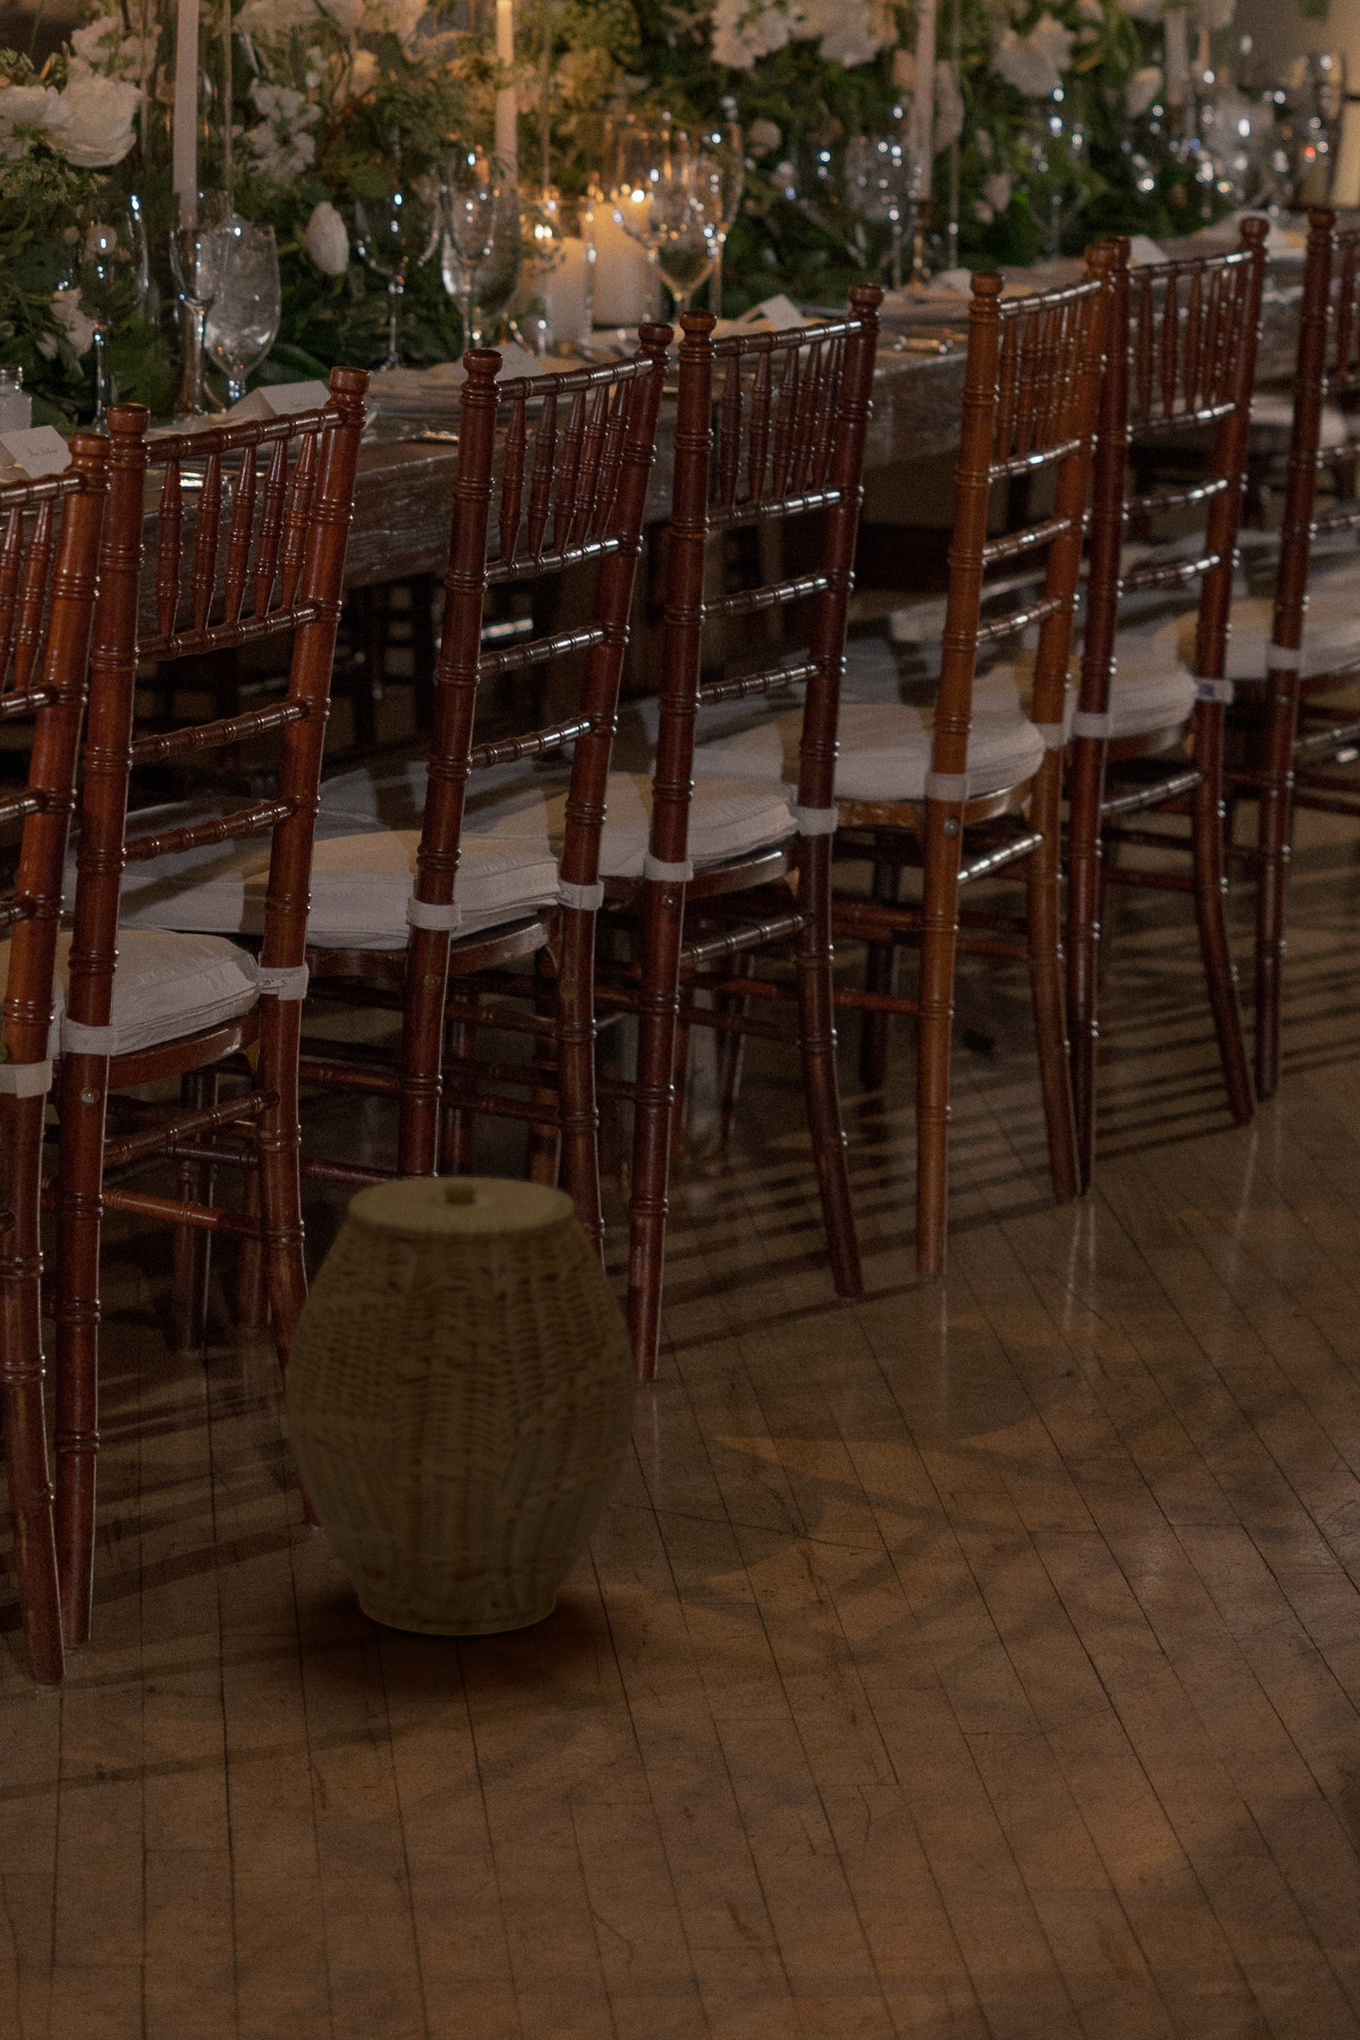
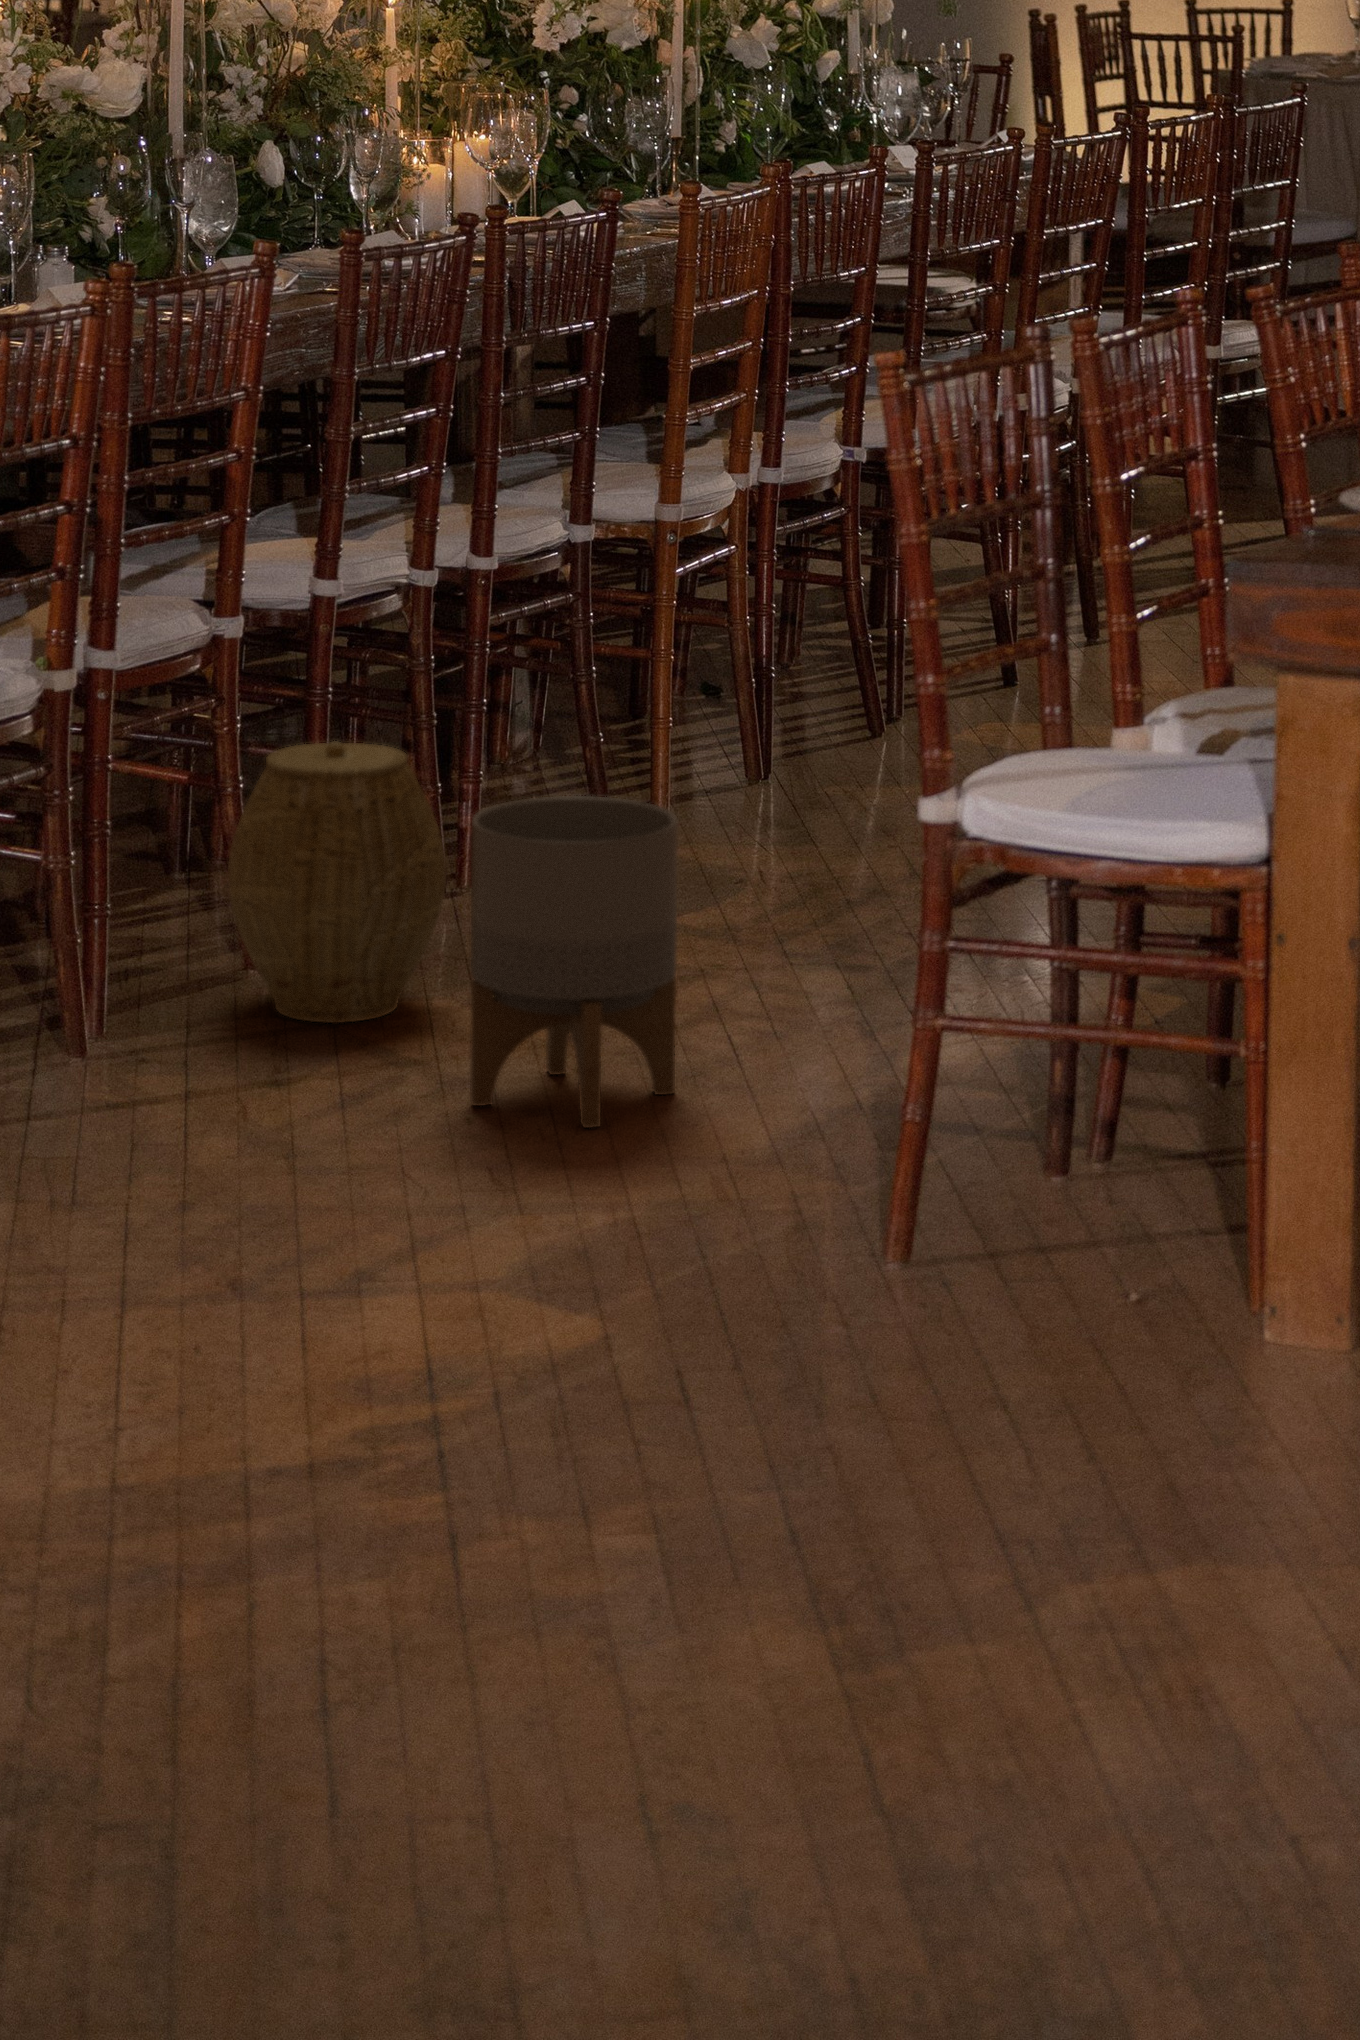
planter: none [691,1287,1036,1849] -> present [470,796,678,1128]

